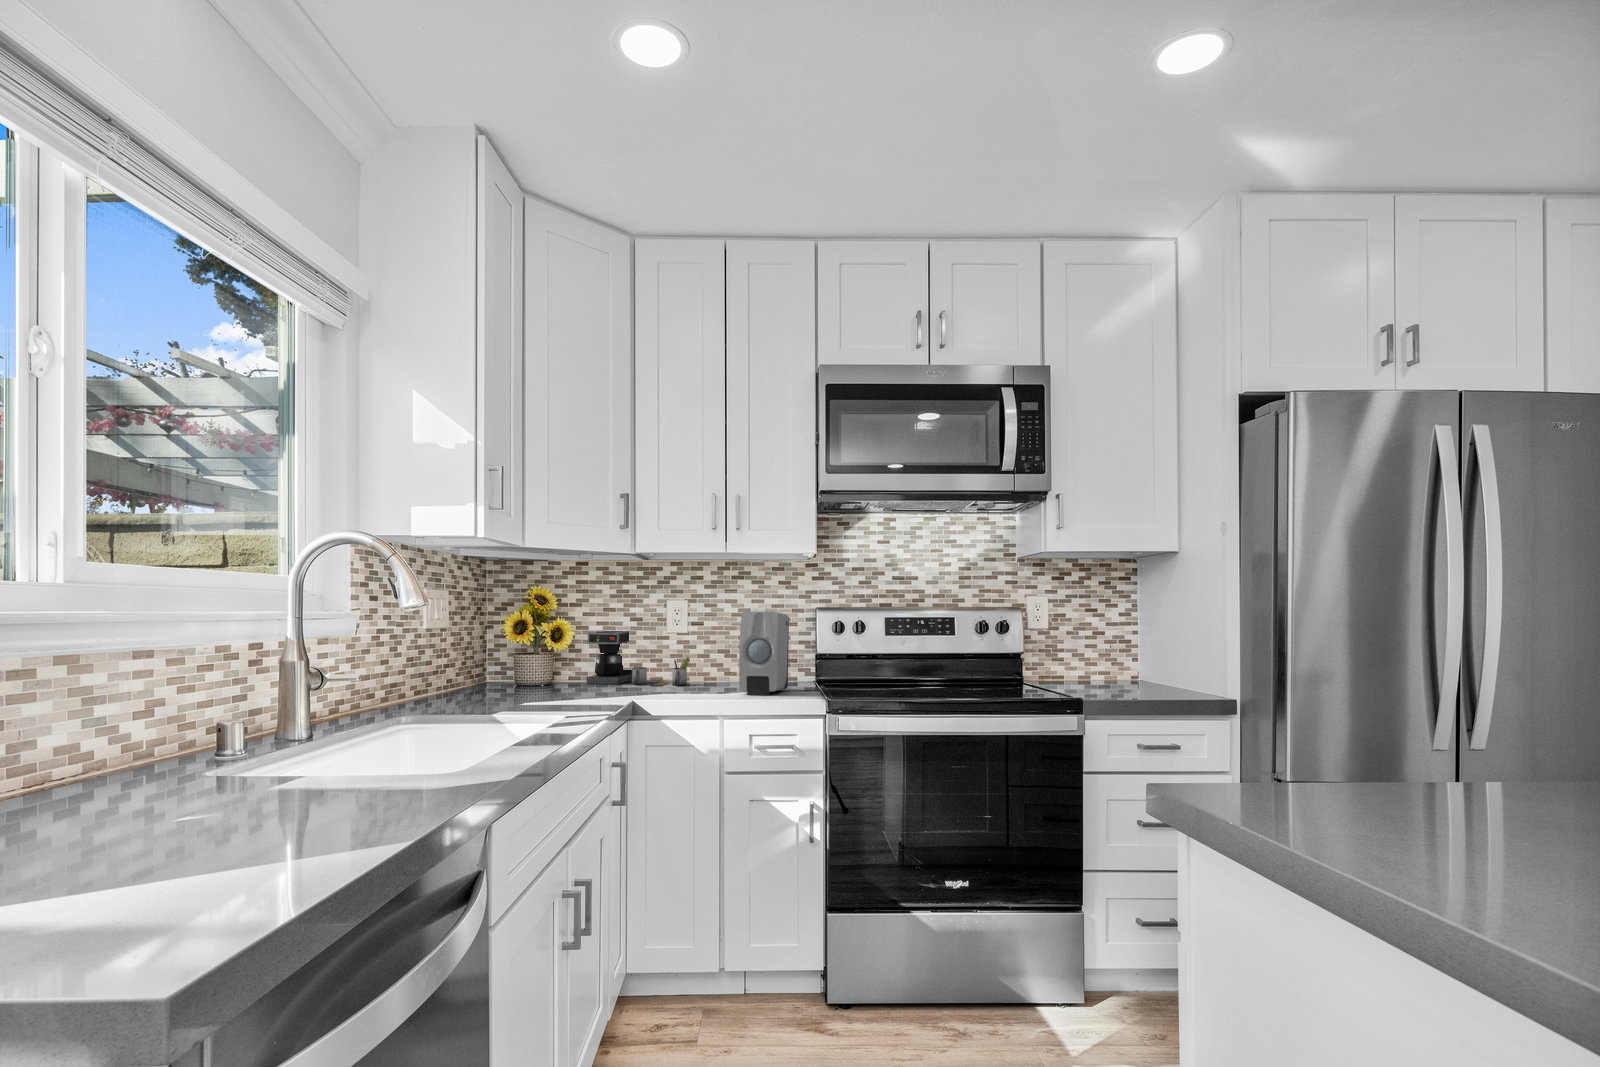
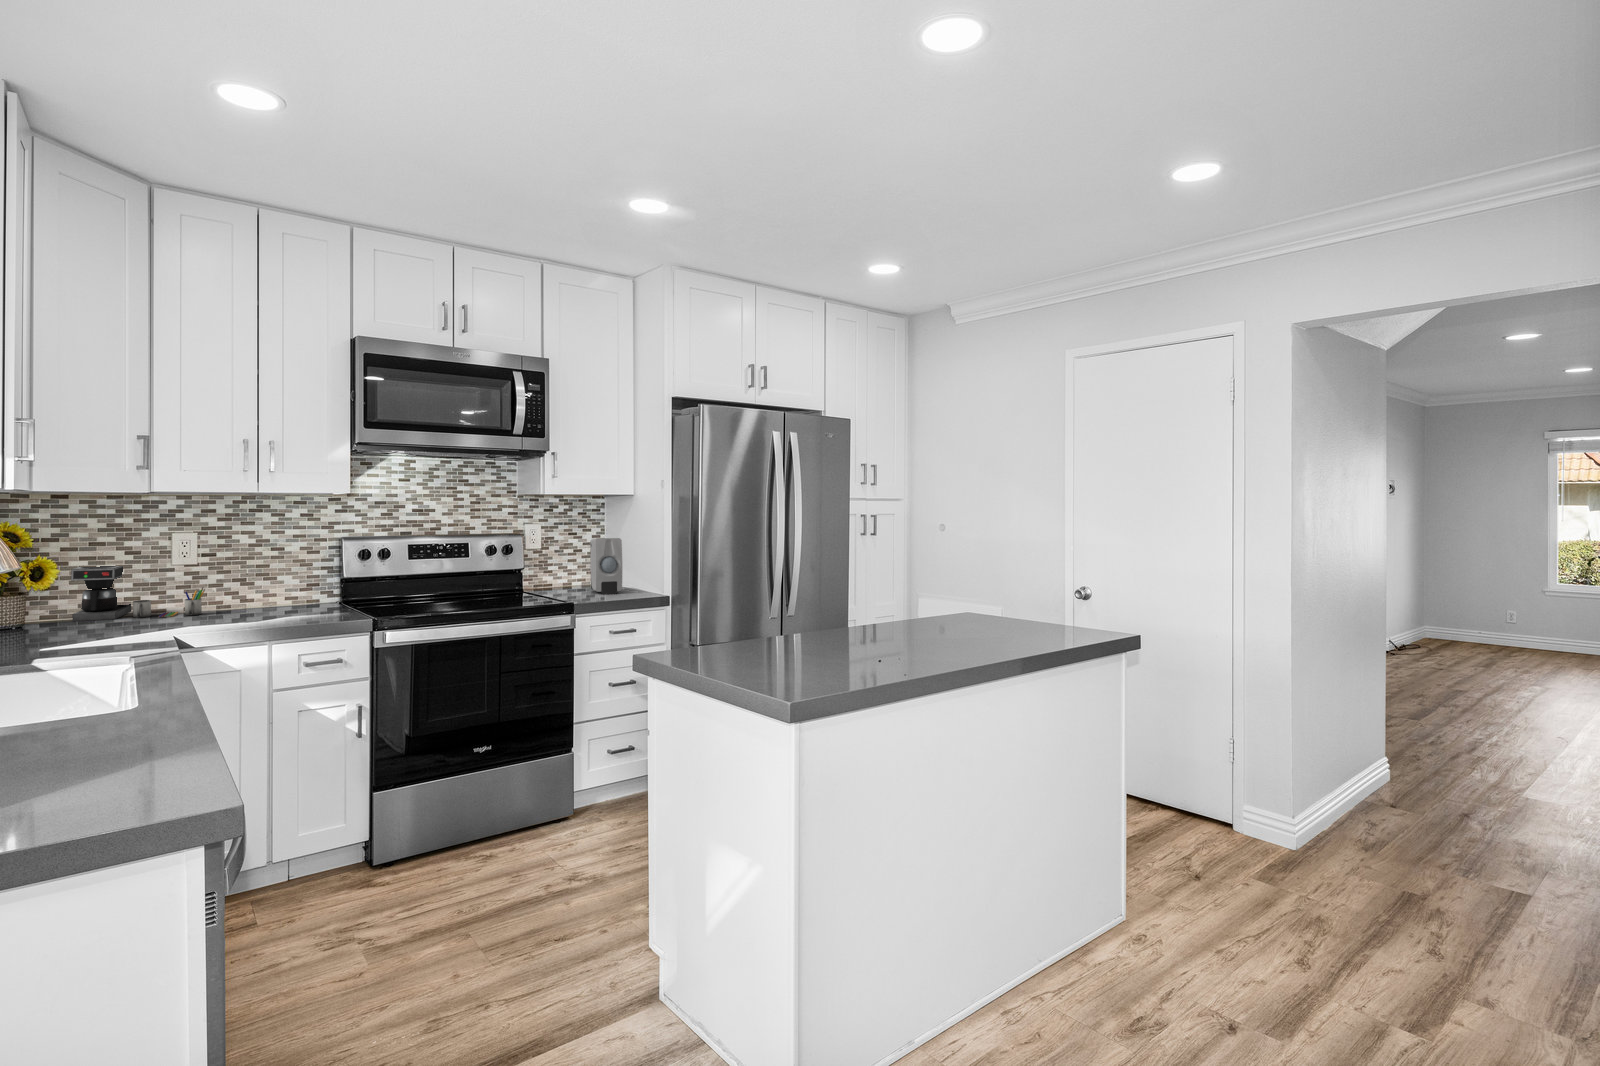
soap dispenser: present [739,611,789,696] -> present [590,538,622,595]

